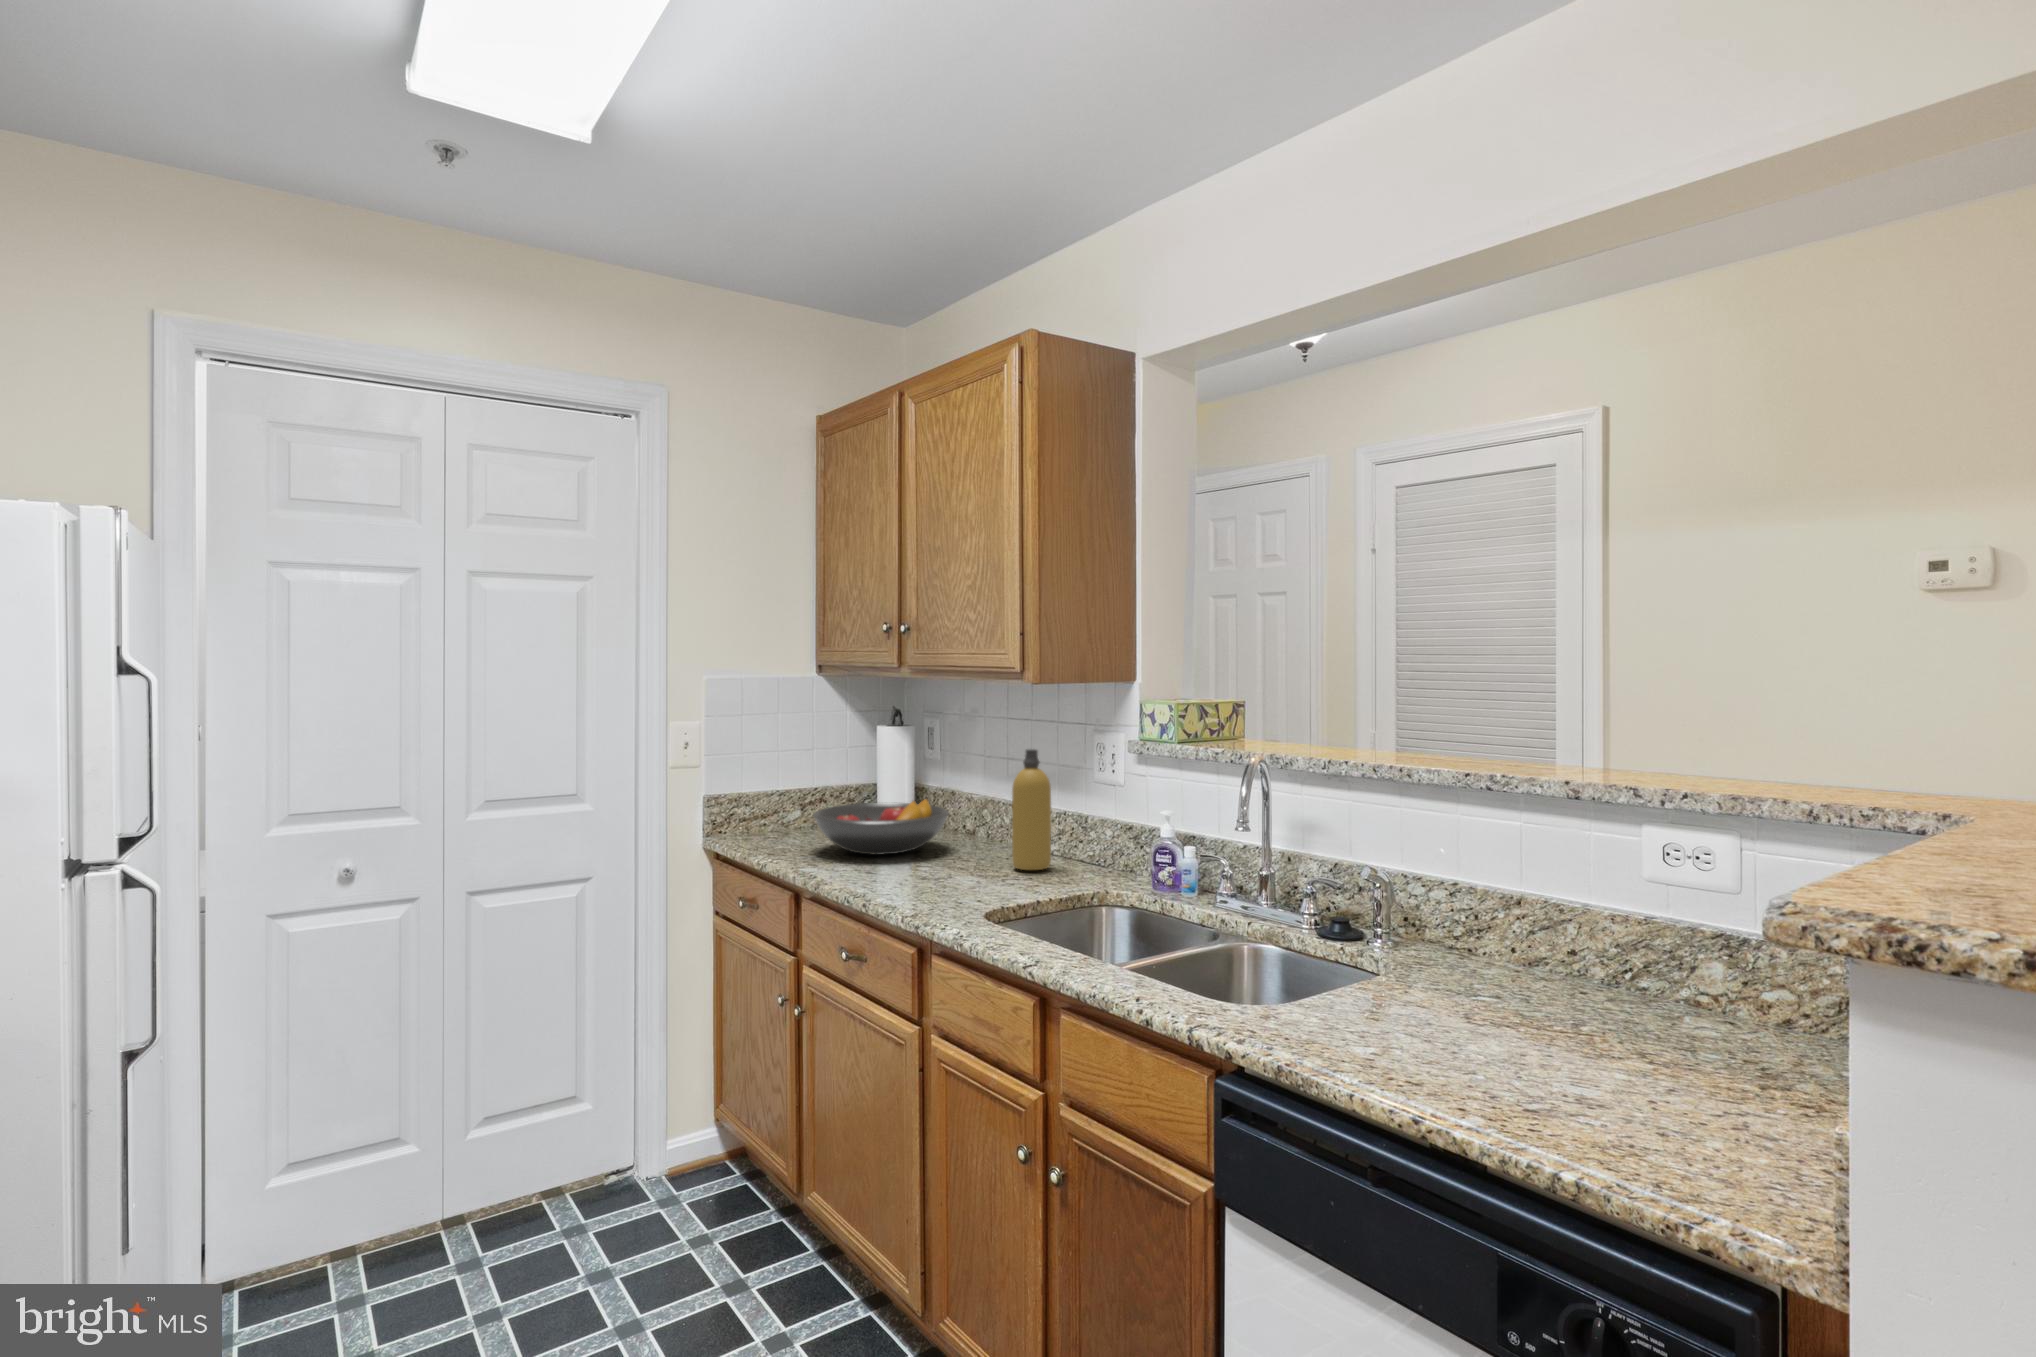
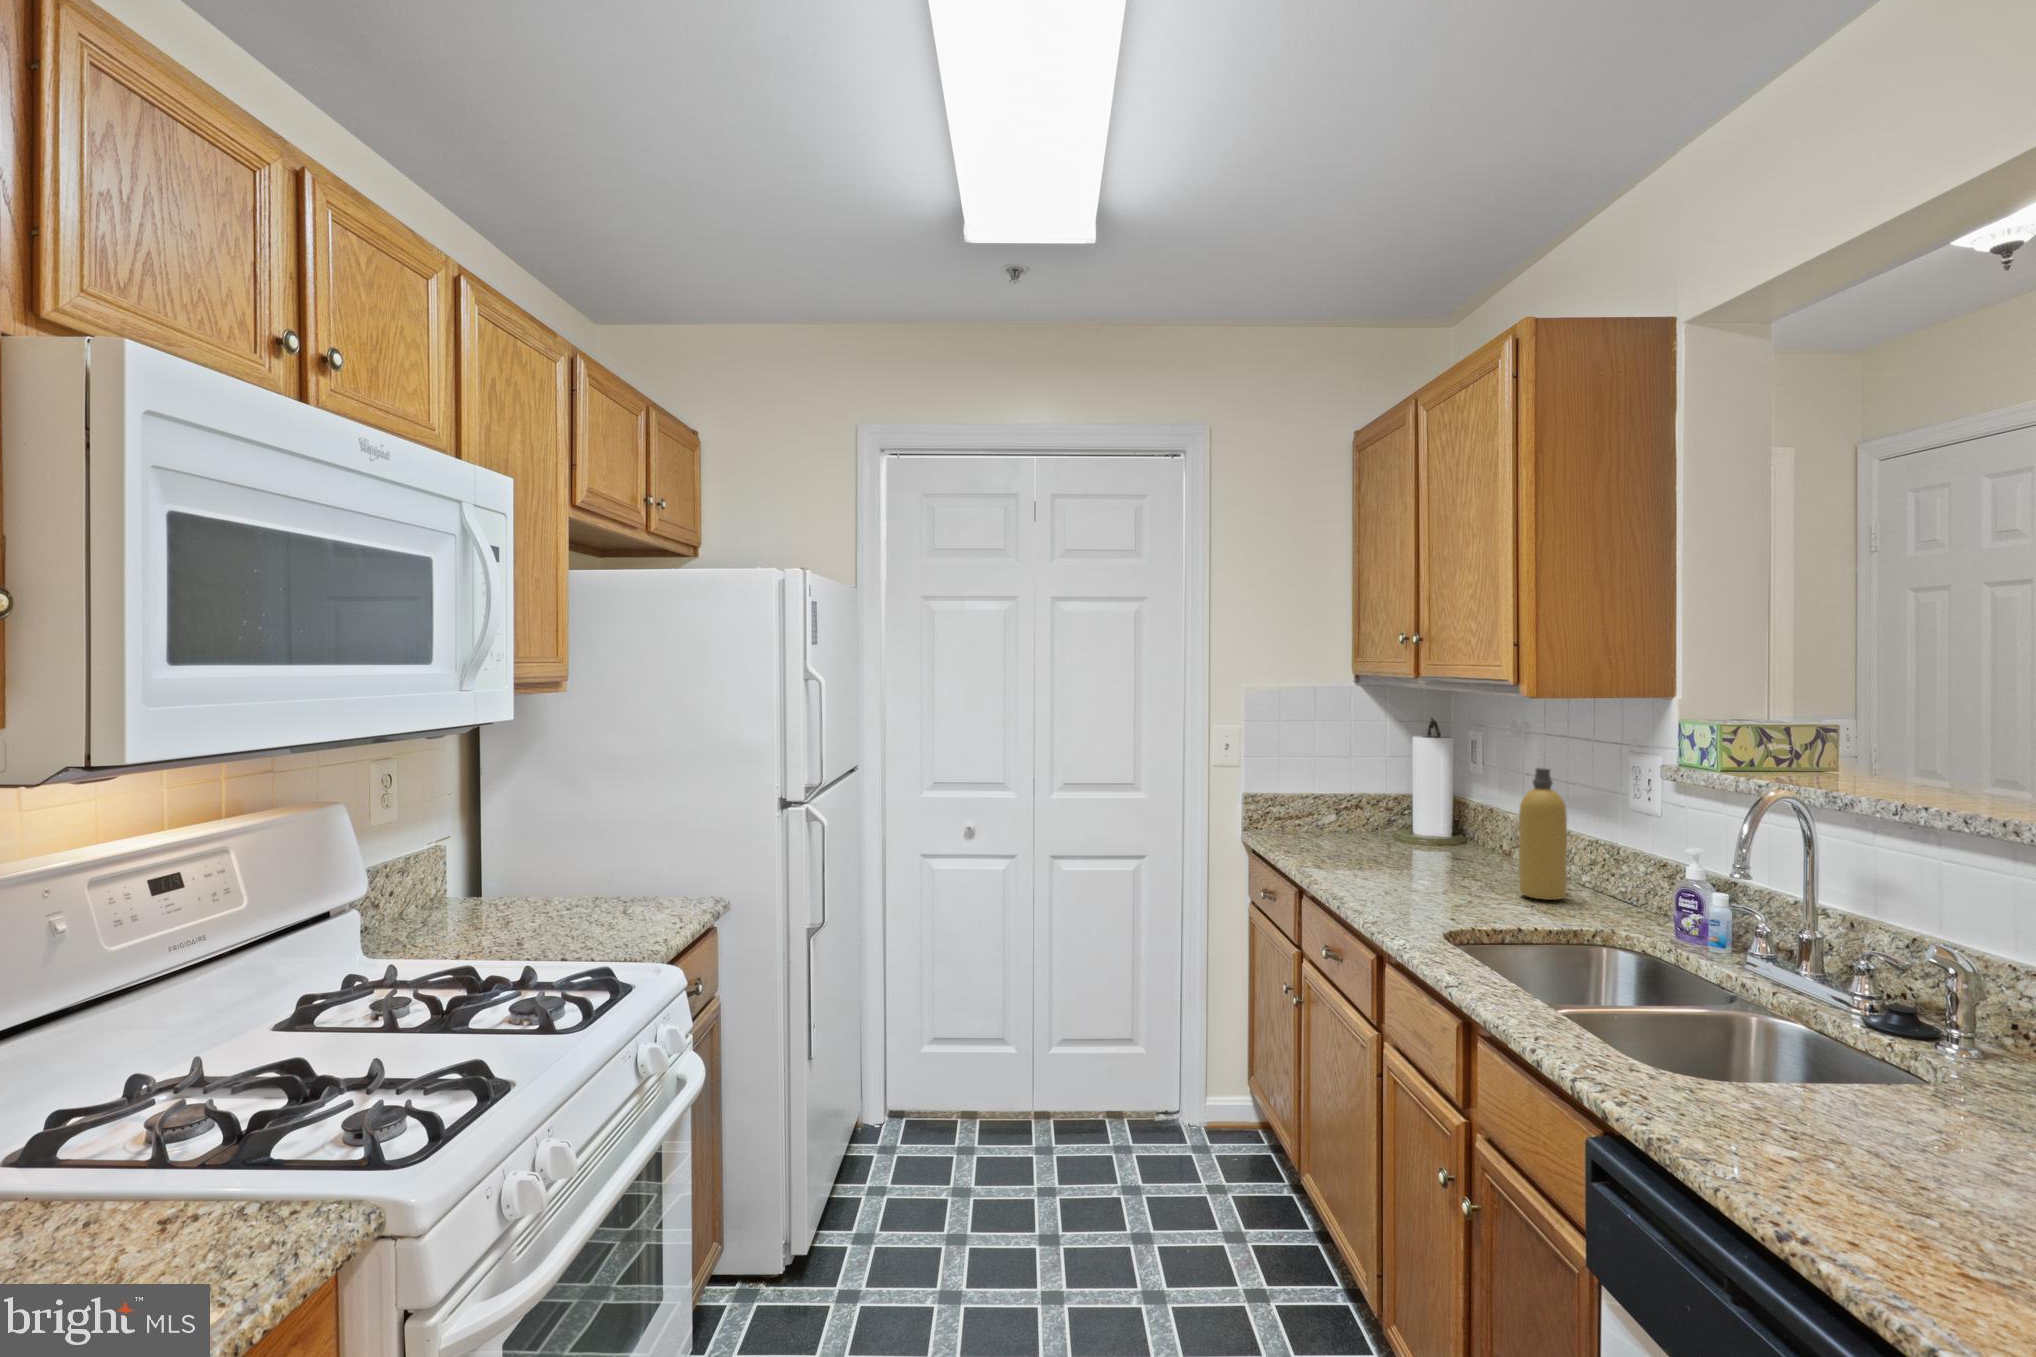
fruit bowl: present [813,799,949,855] -> none [1322,813,1467,865]

